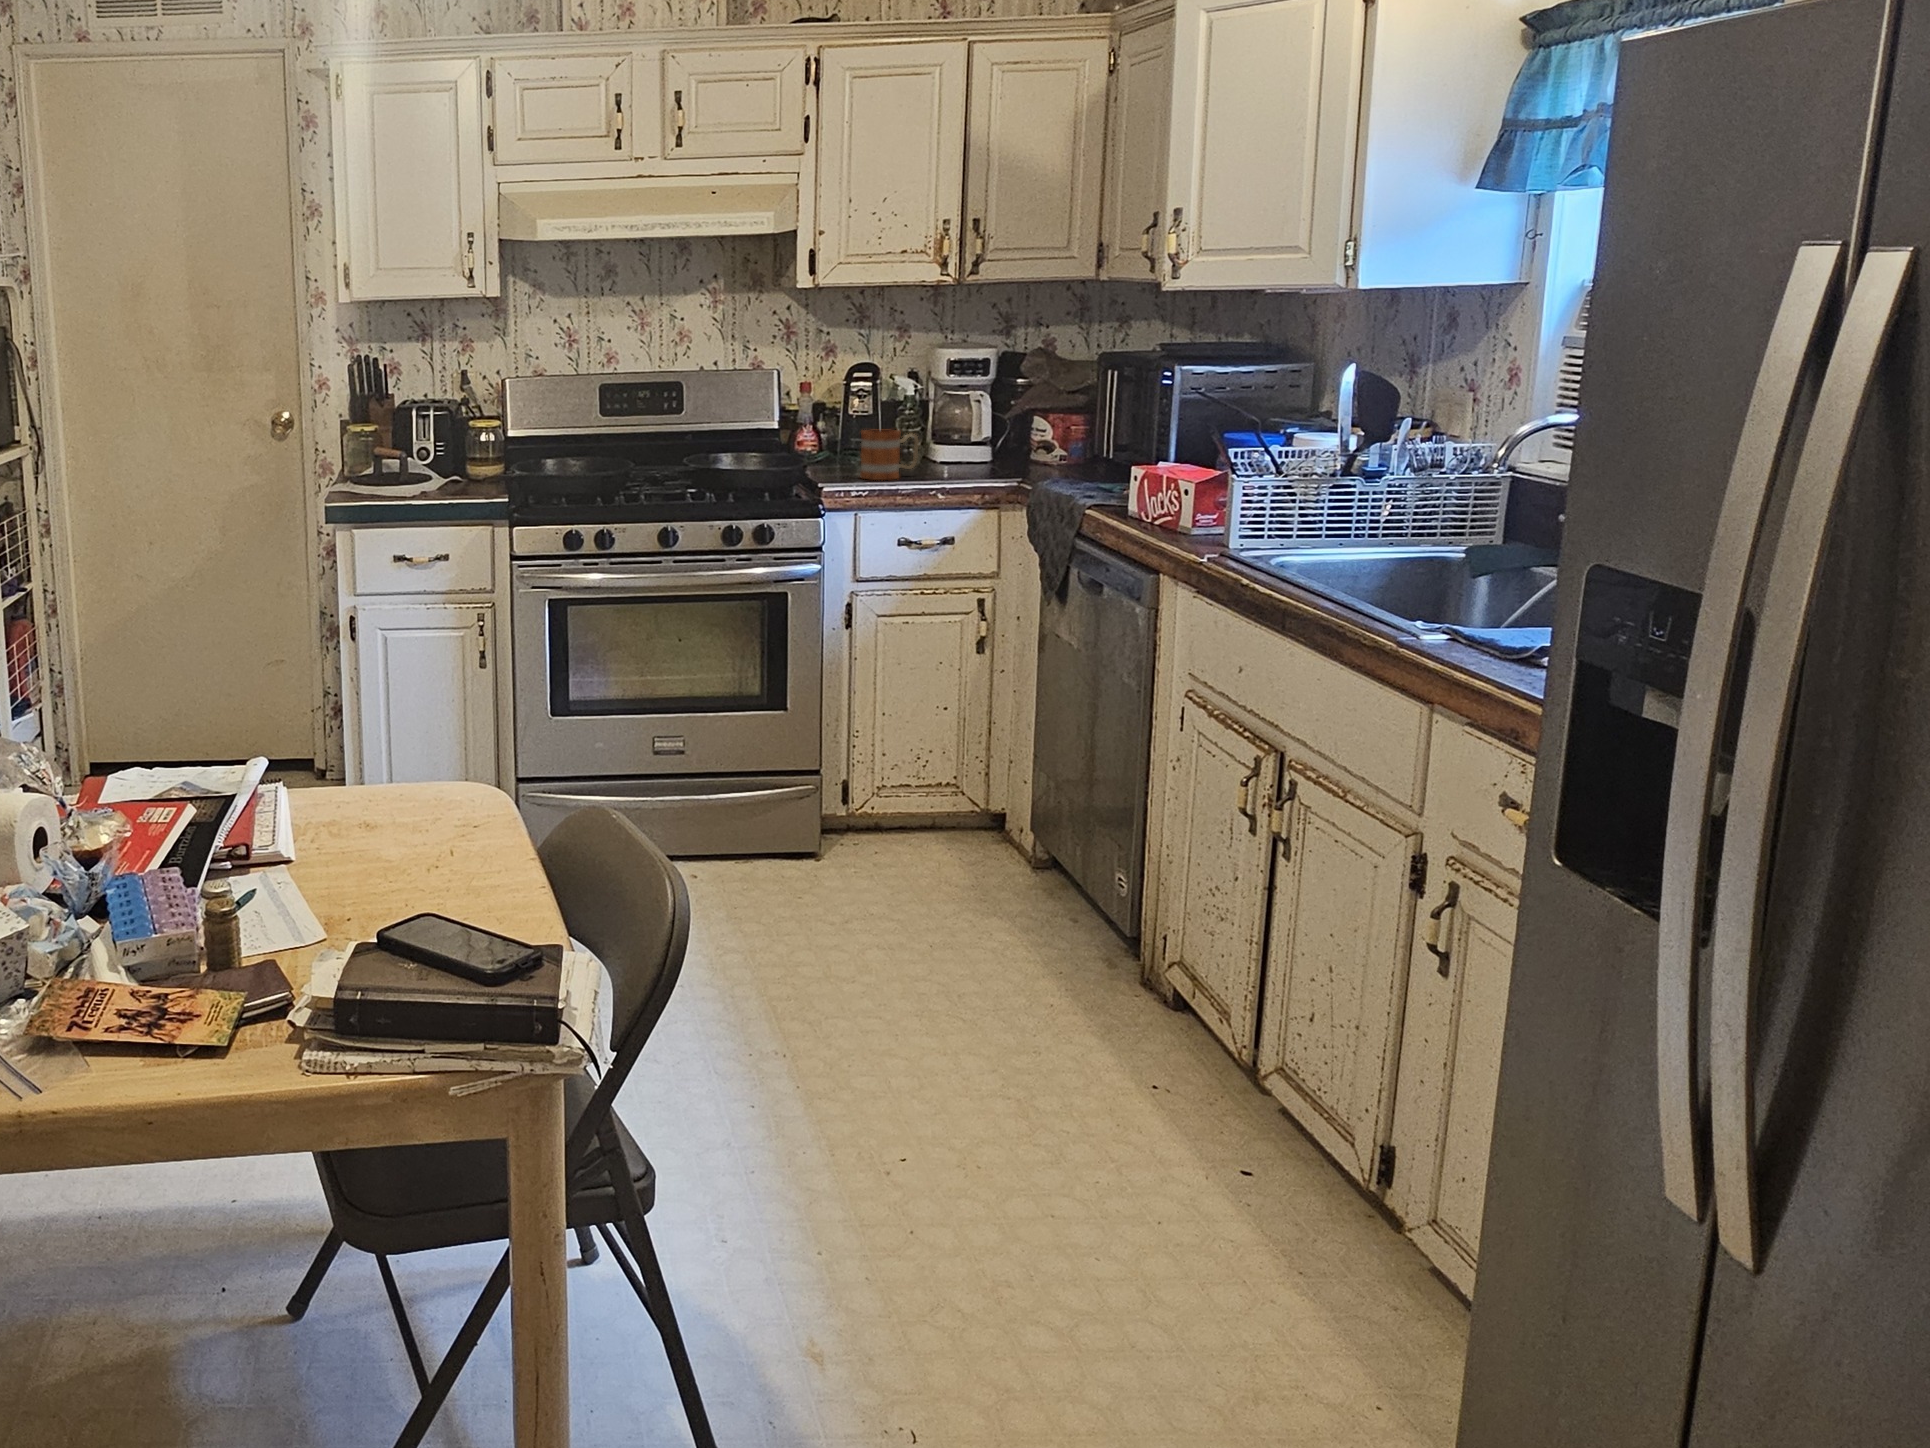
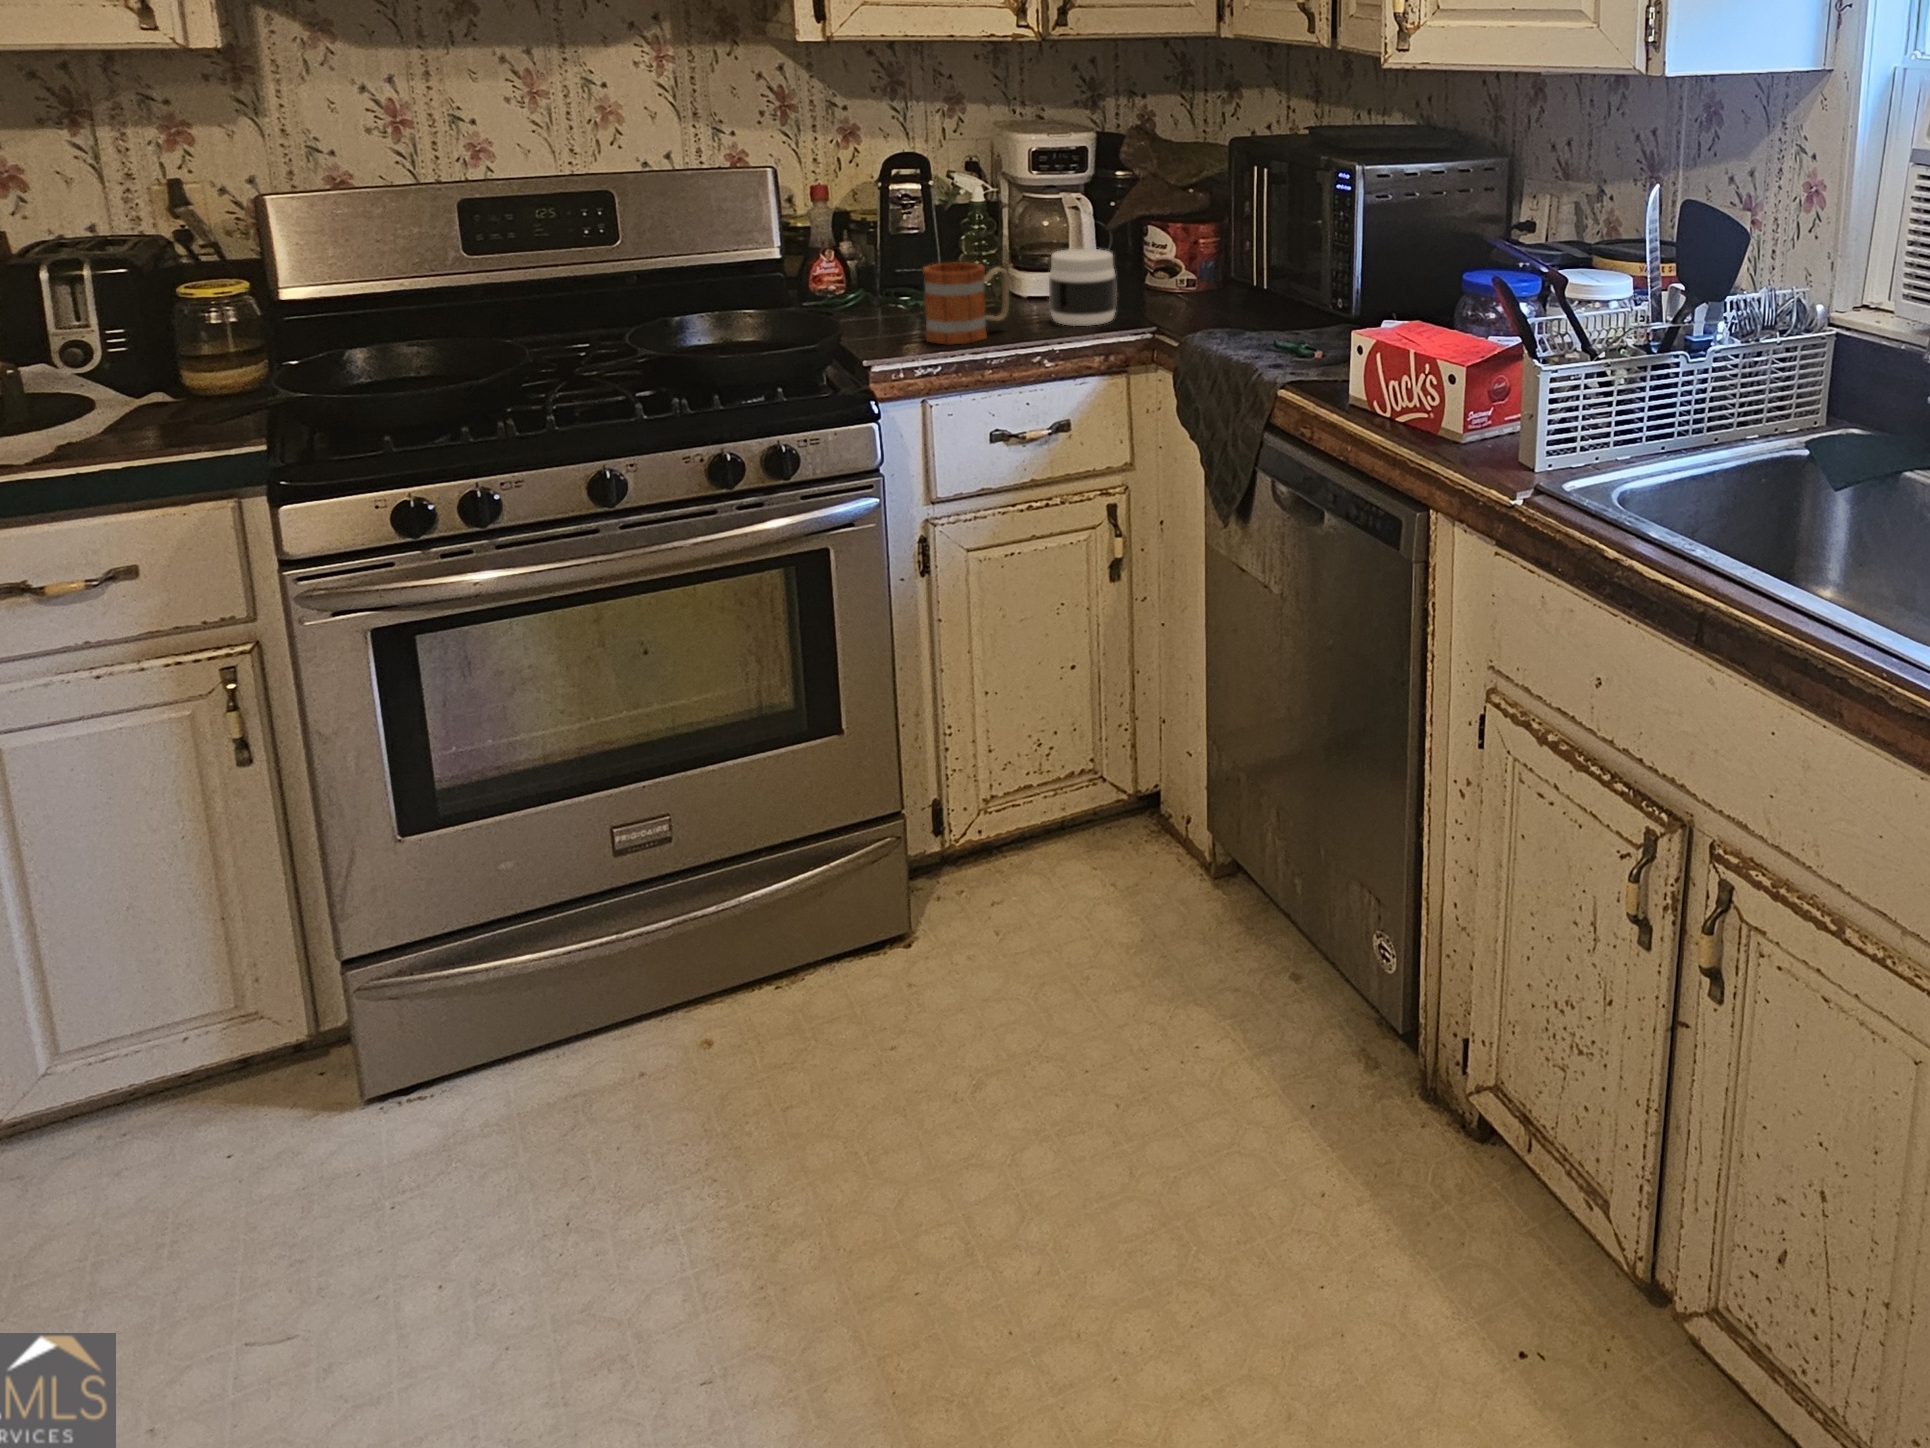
jar: none [947,426,996,476] -> present [1049,249,1117,326]

